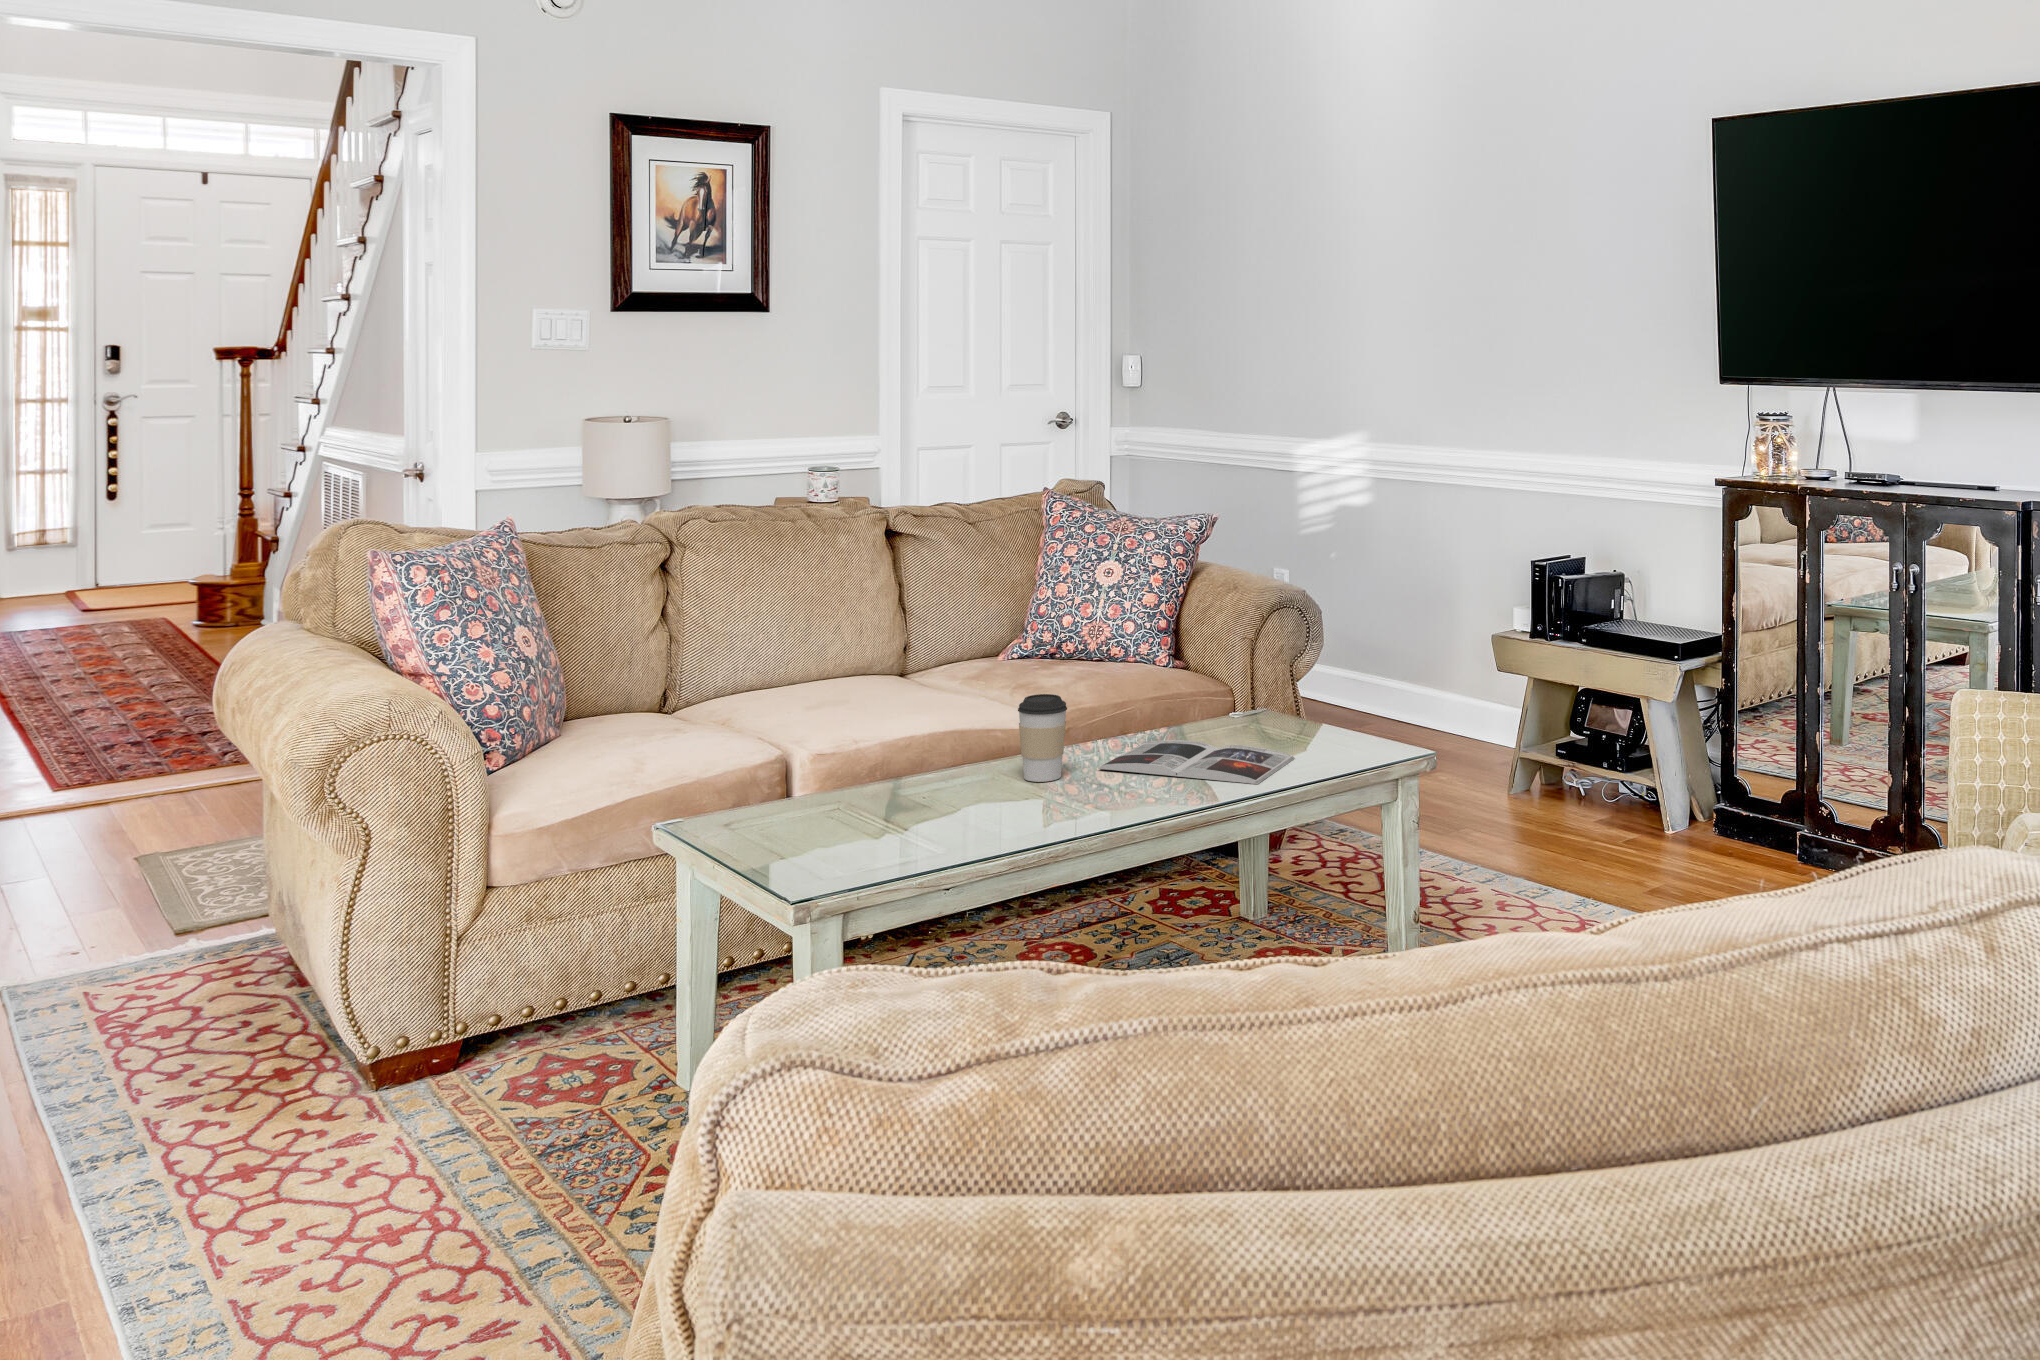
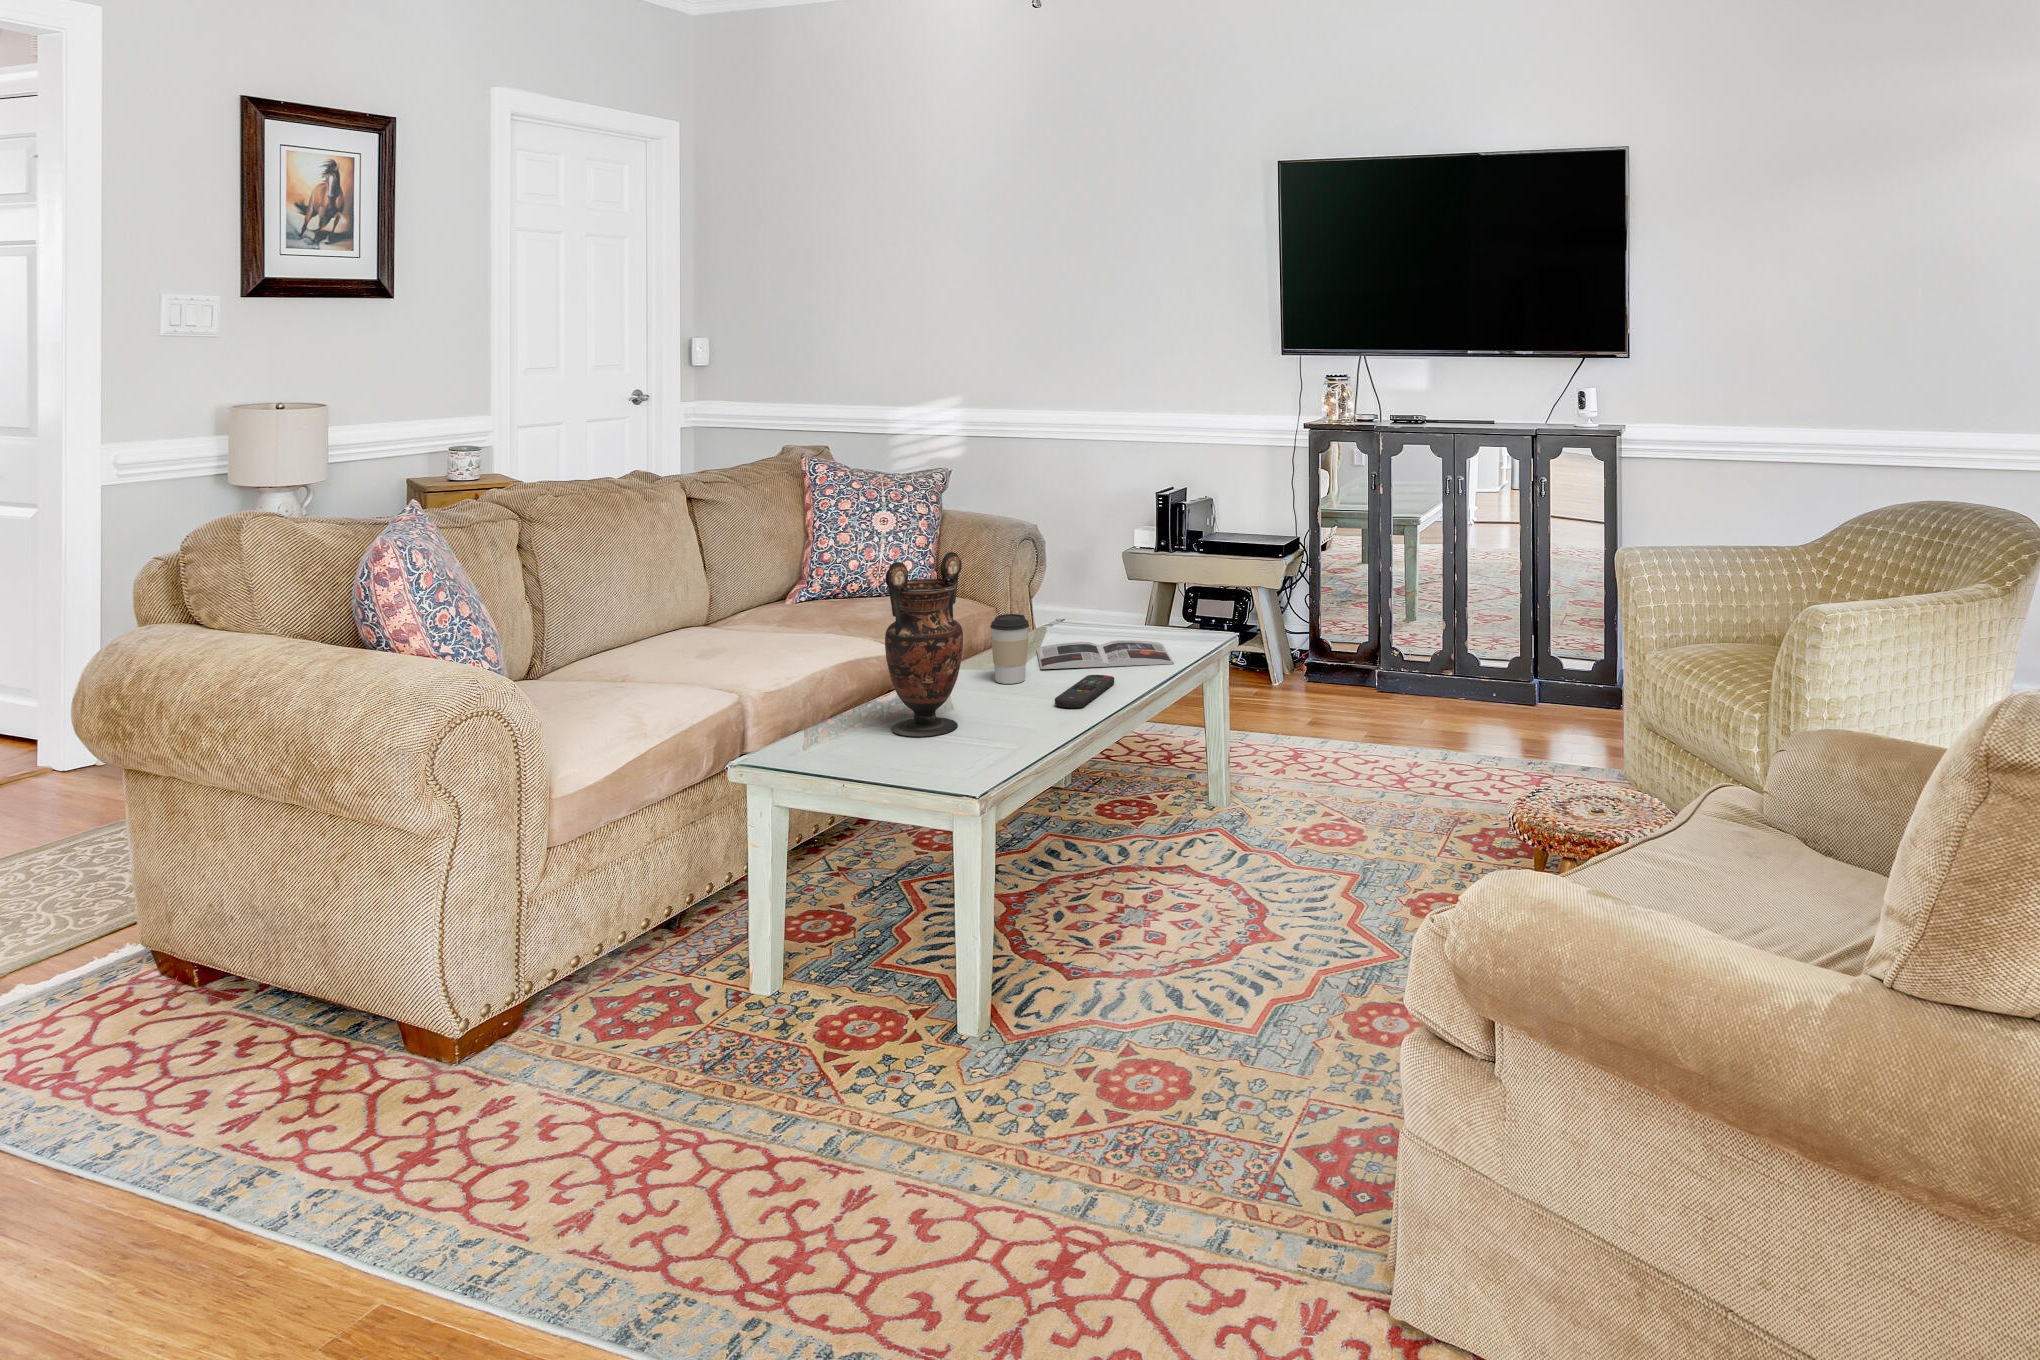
vase: none [784,608,907,830] -> present [885,552,963,737]
remote control: none [1020,784,1139,823] -> present [1055,675,1114,708]

